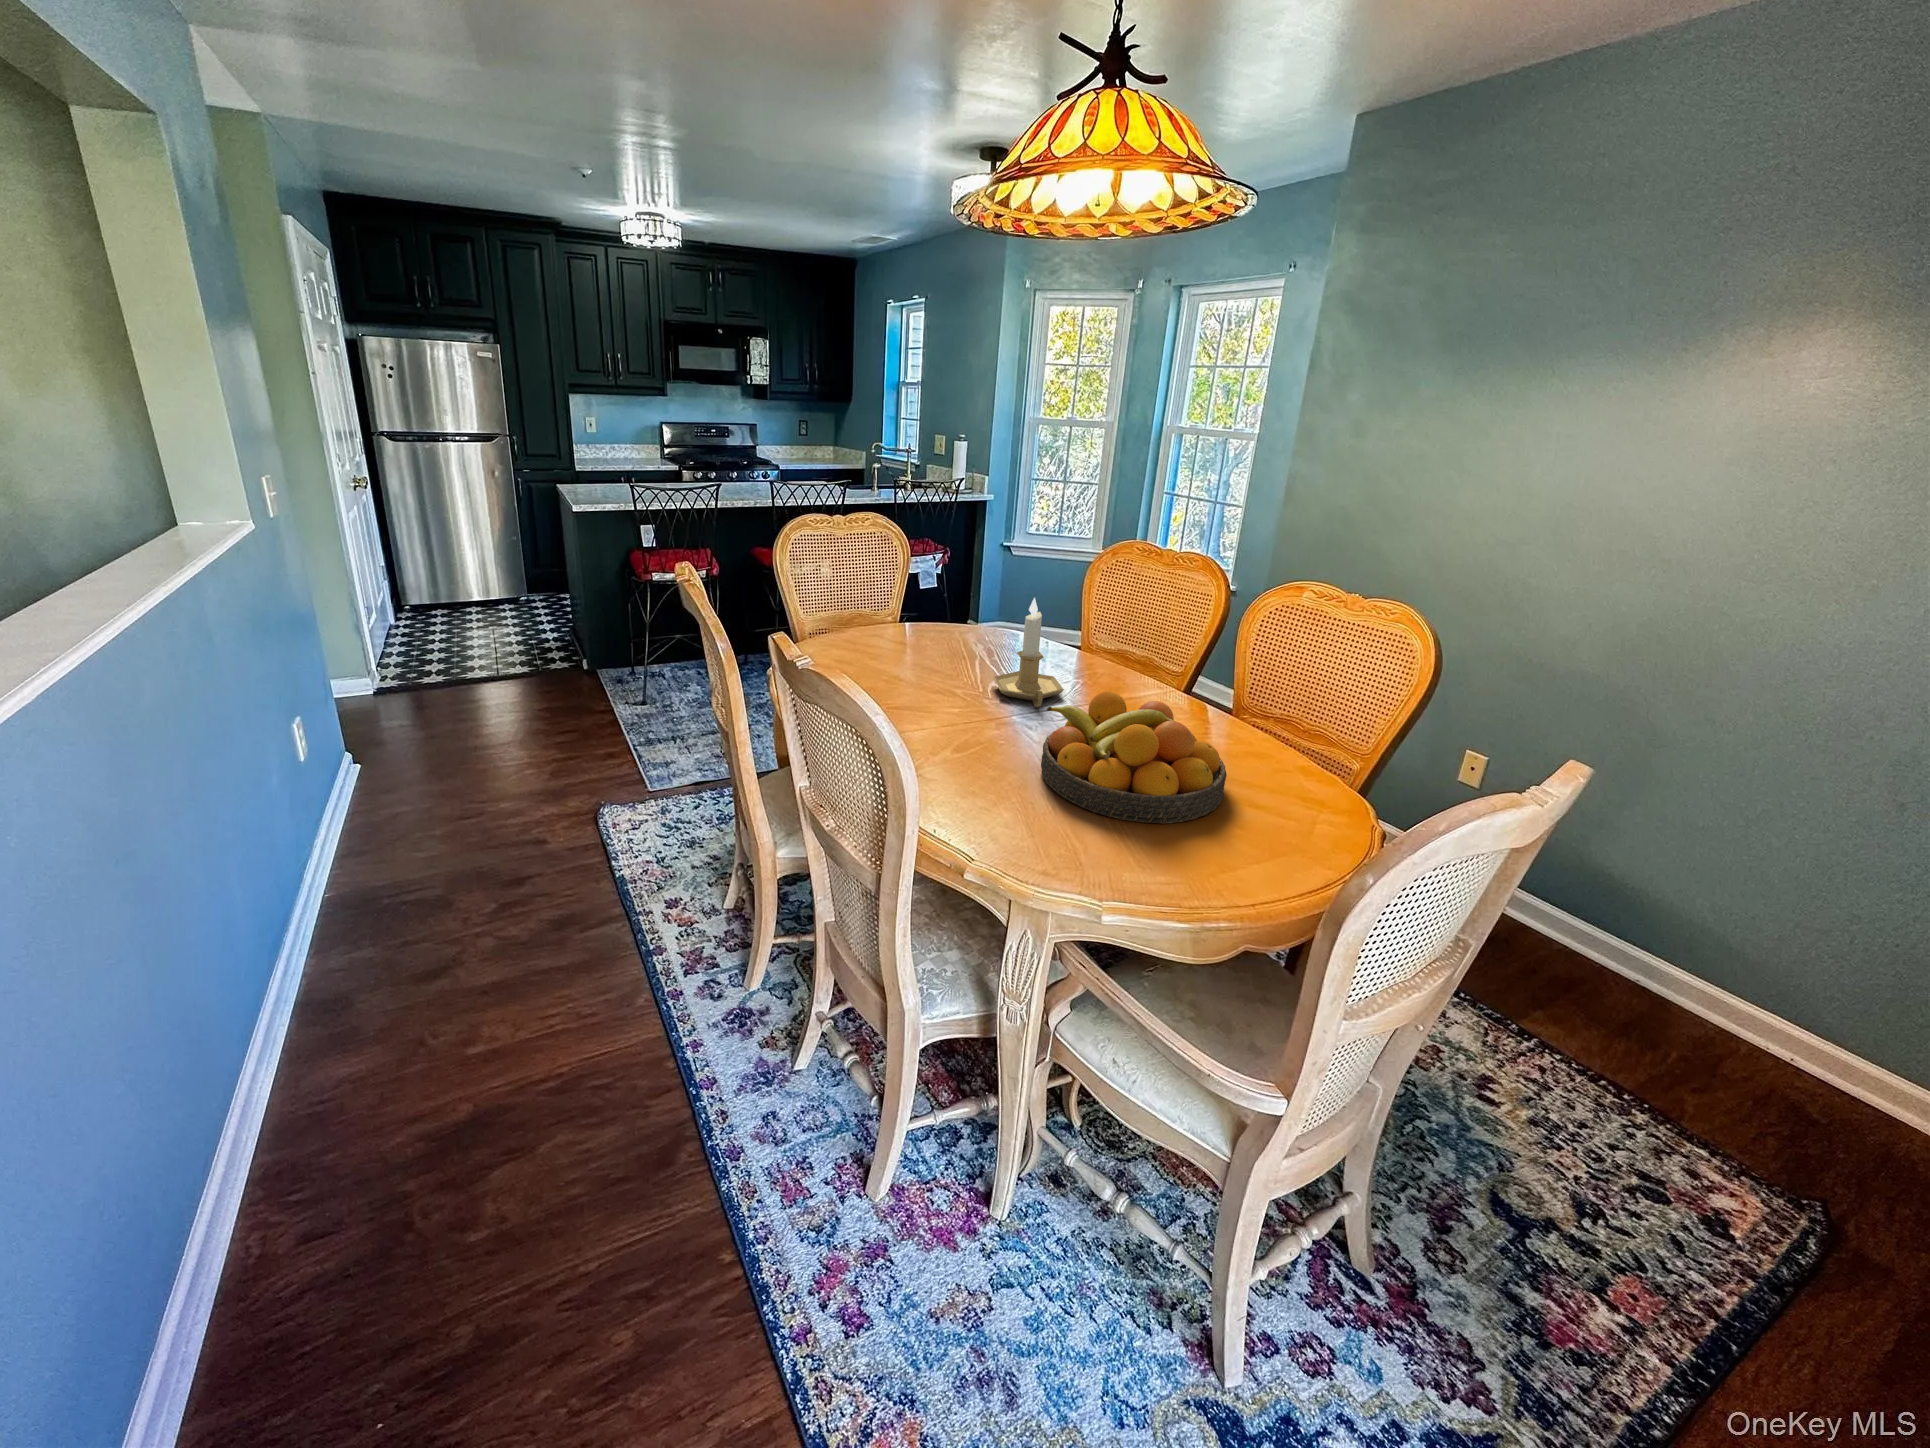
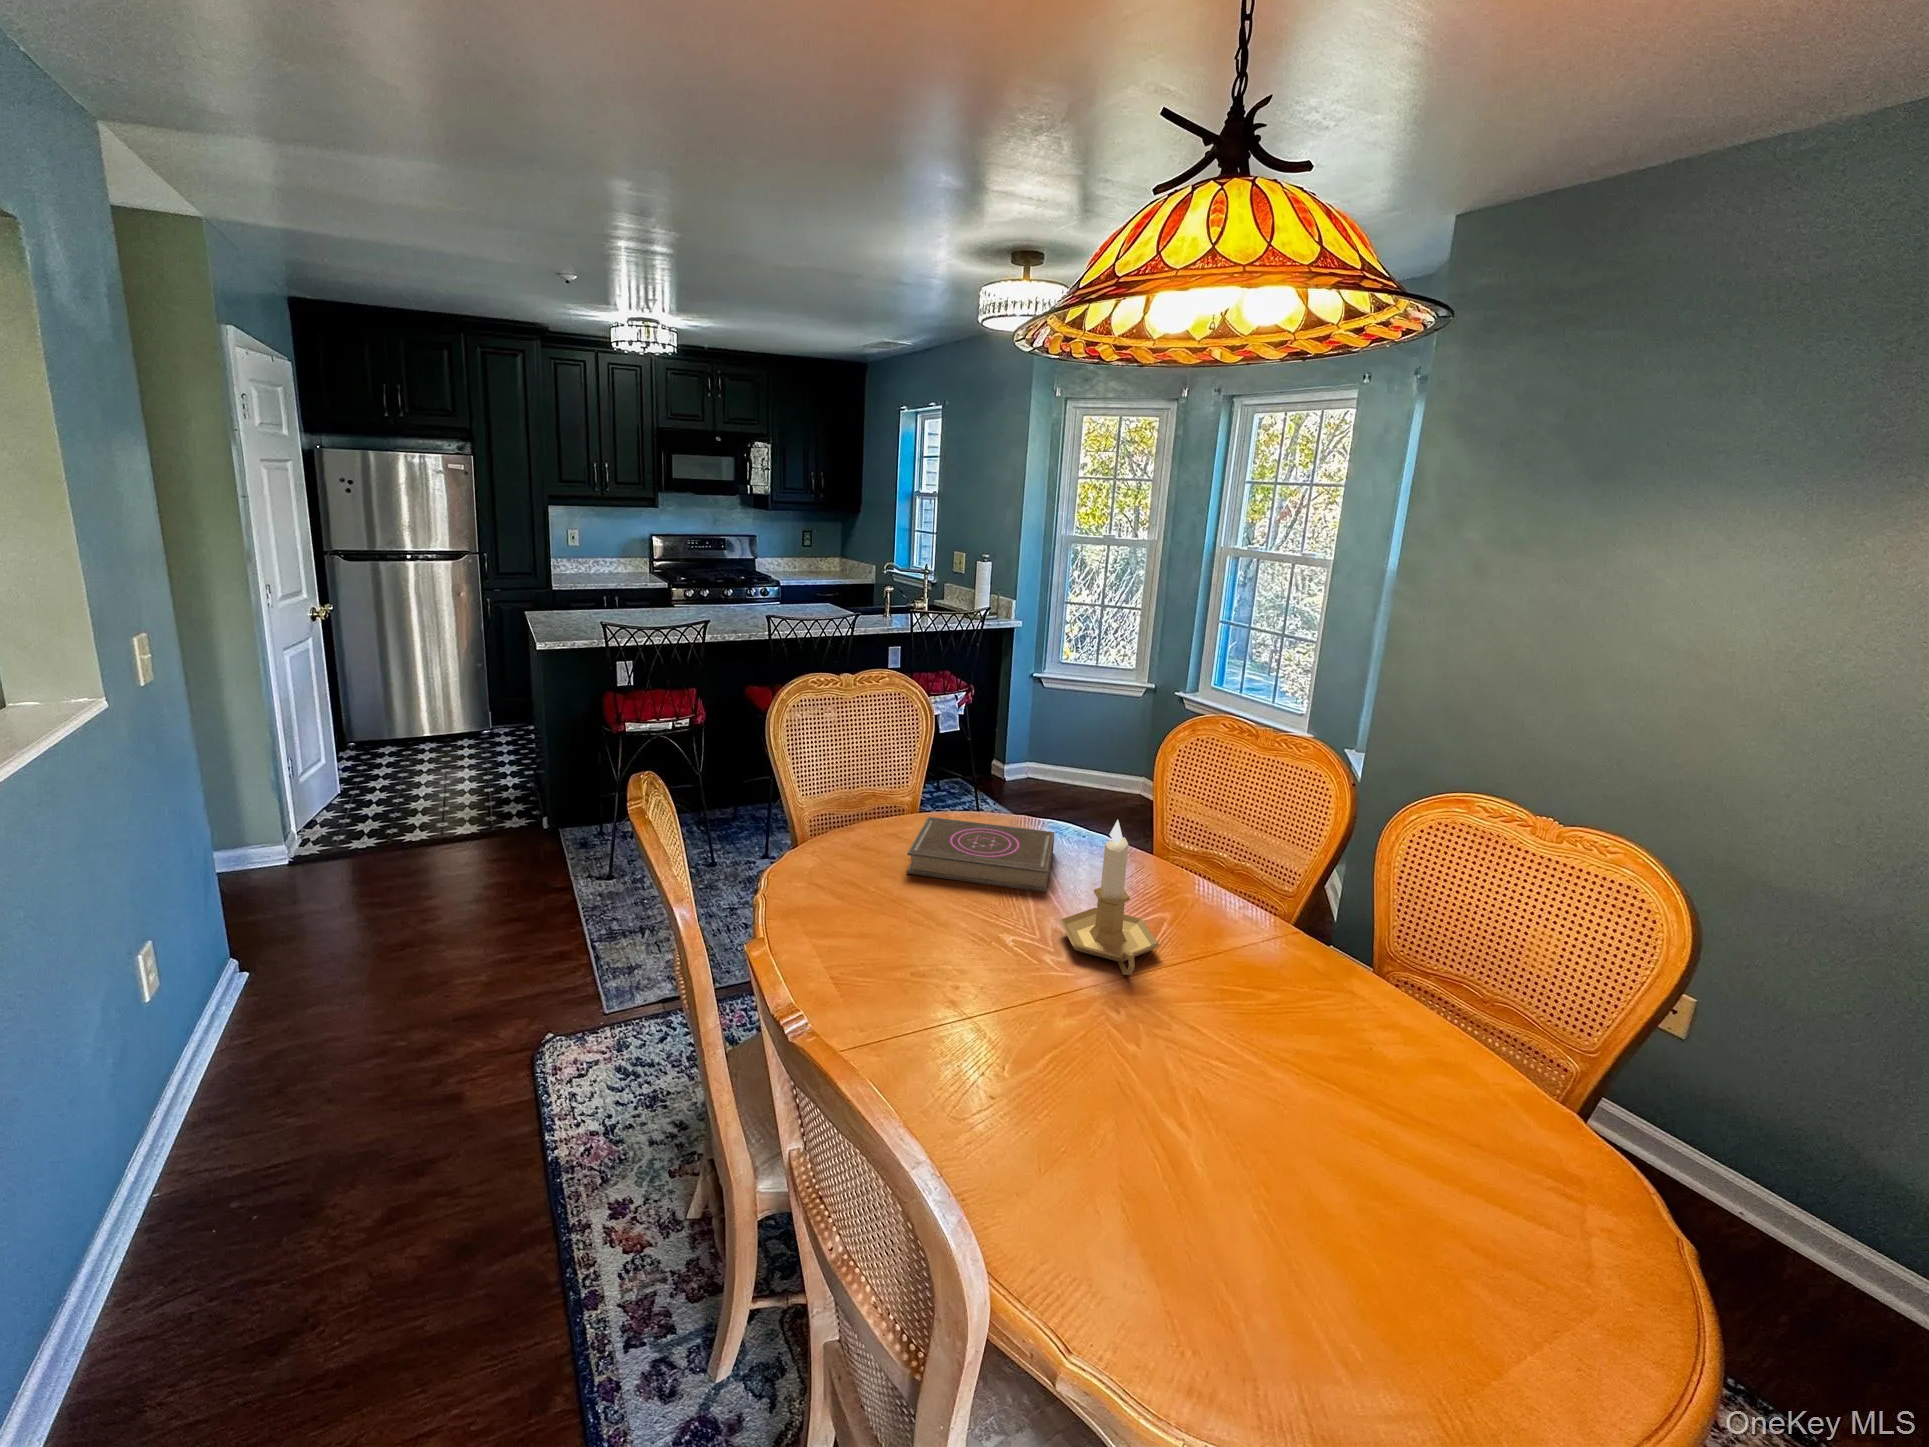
book: none [882,620,997,666] -> present [907,817,1054,892]
fruit bowl: present [1041,691,1226,824] -> none [1155,996,1450,1252]

